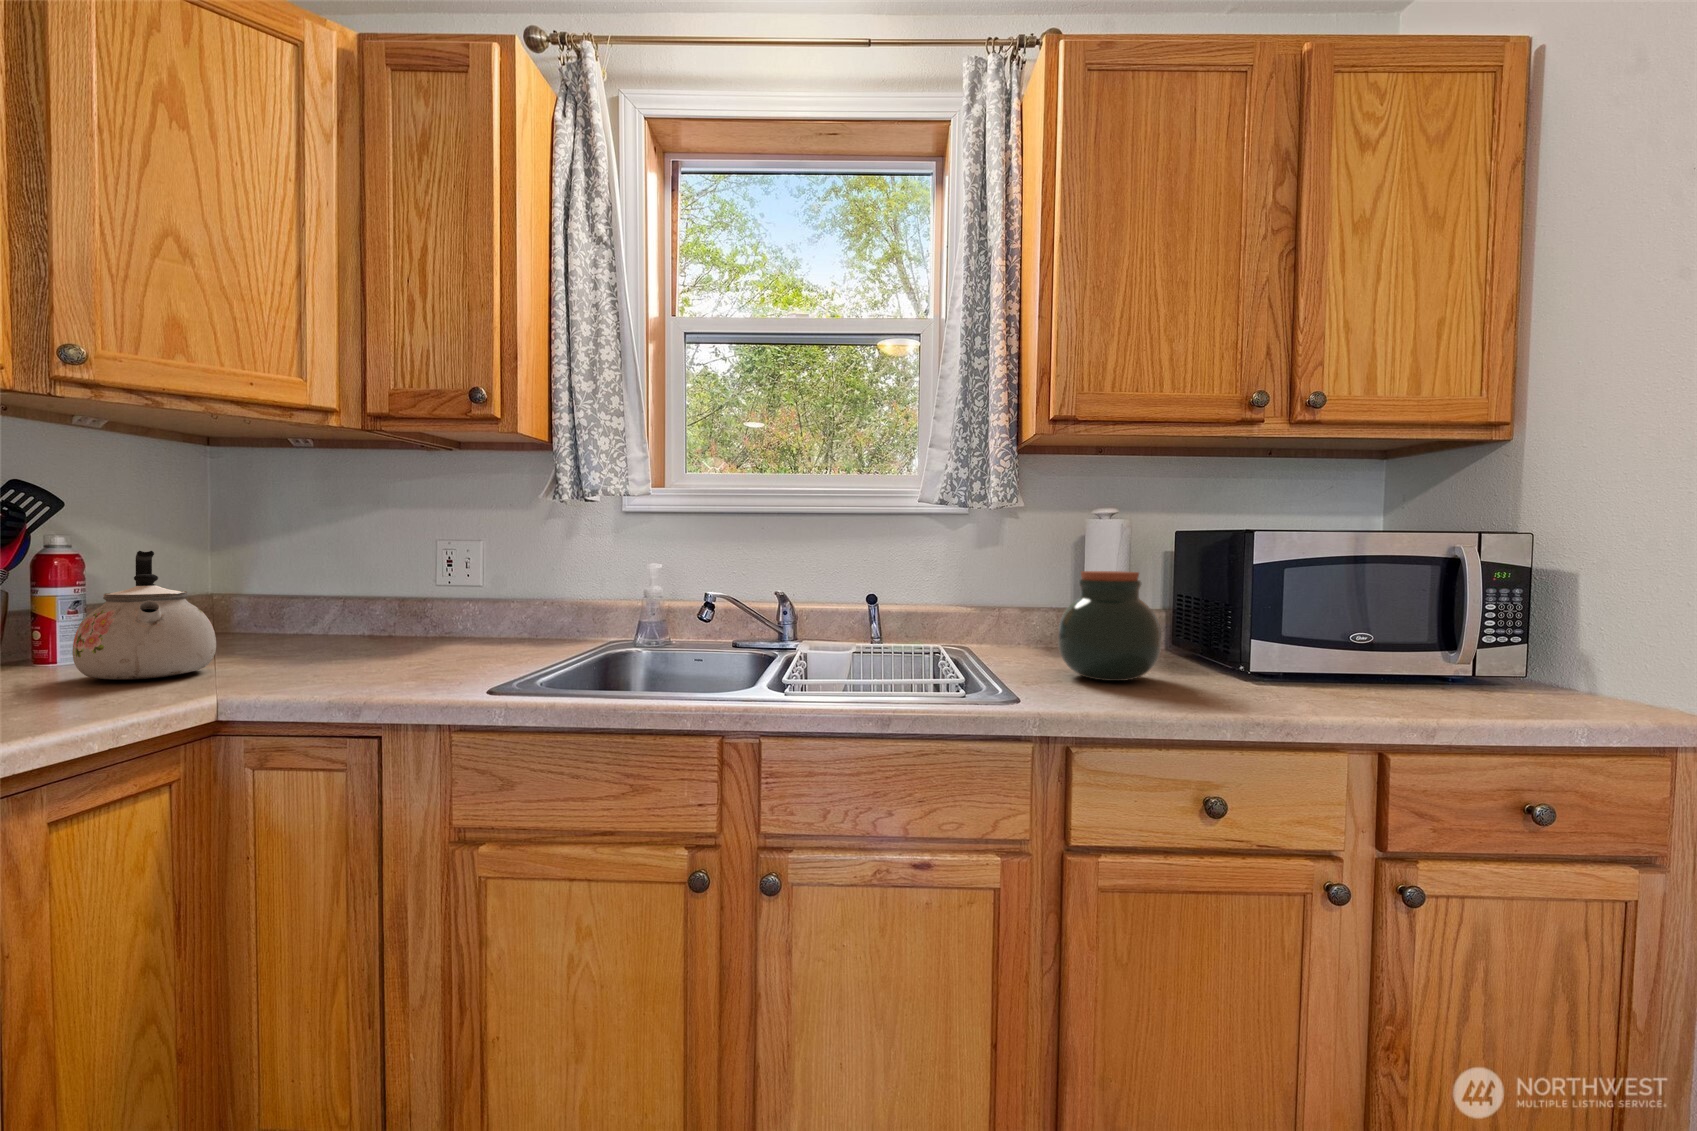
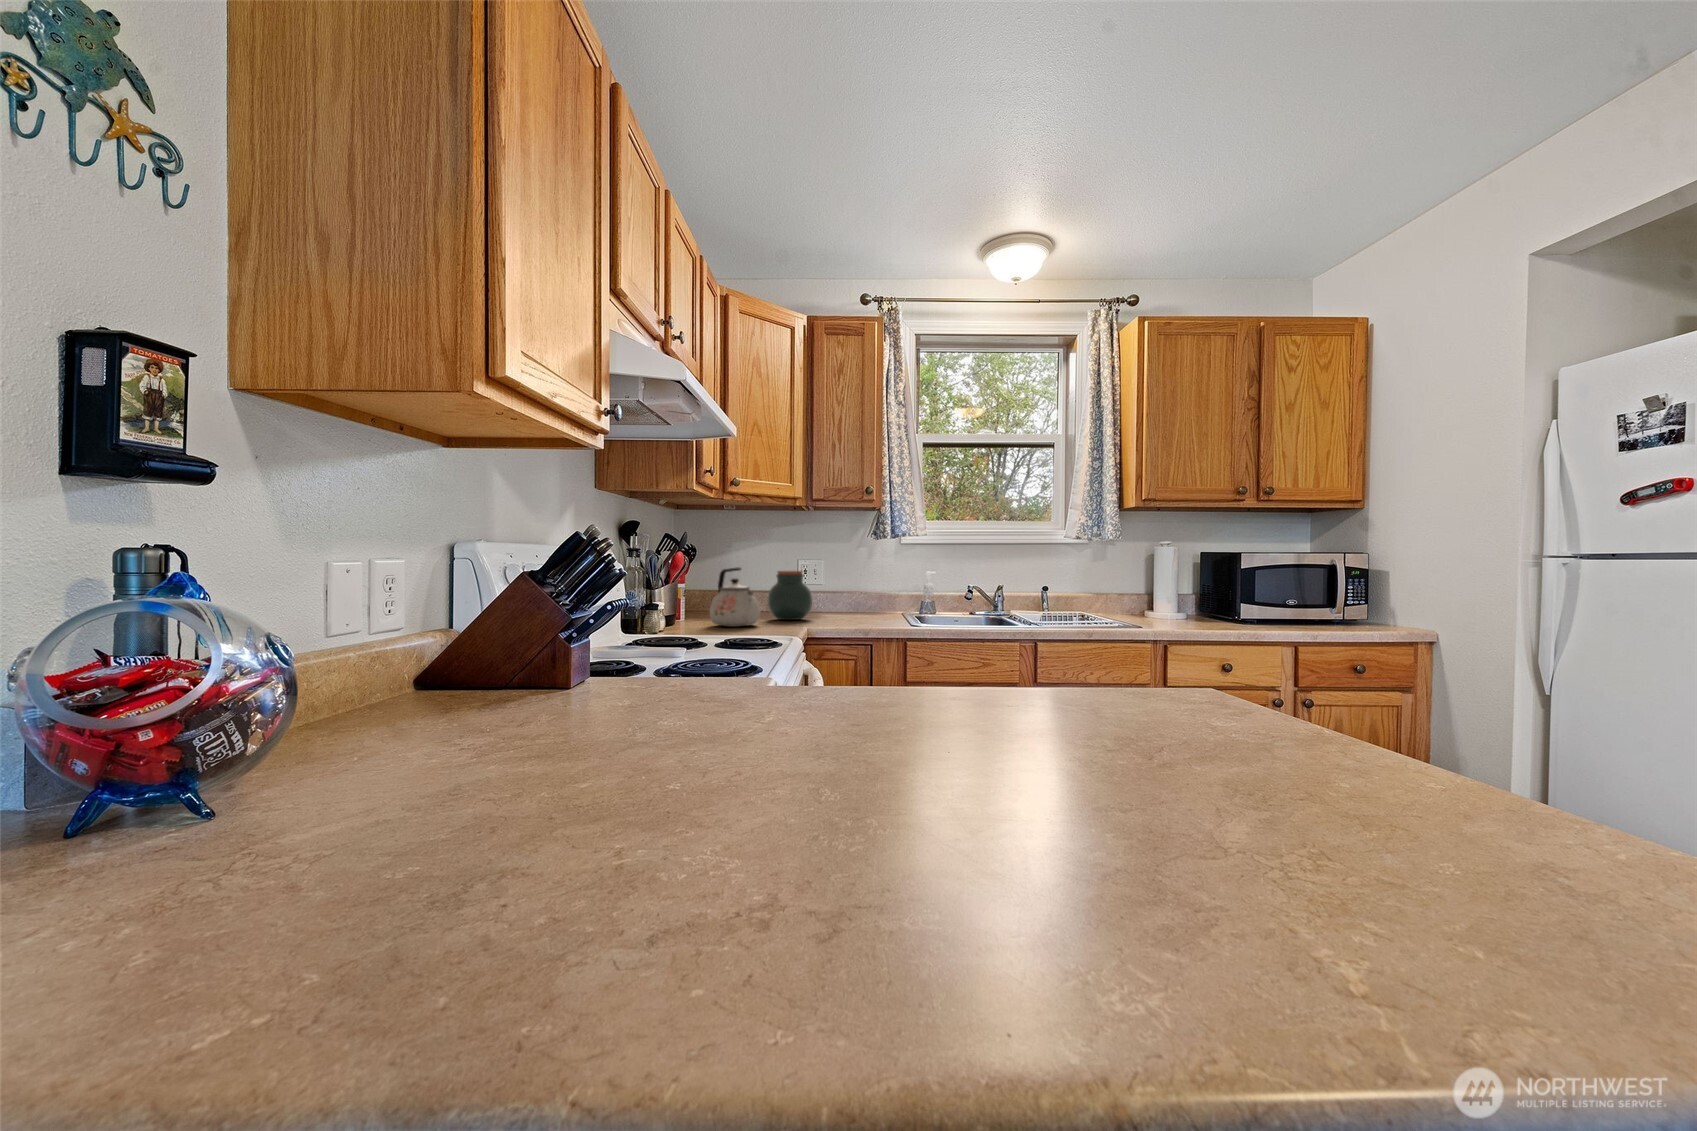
jar: present [1058,571,1161,681] -> present [768,571,812,620]

